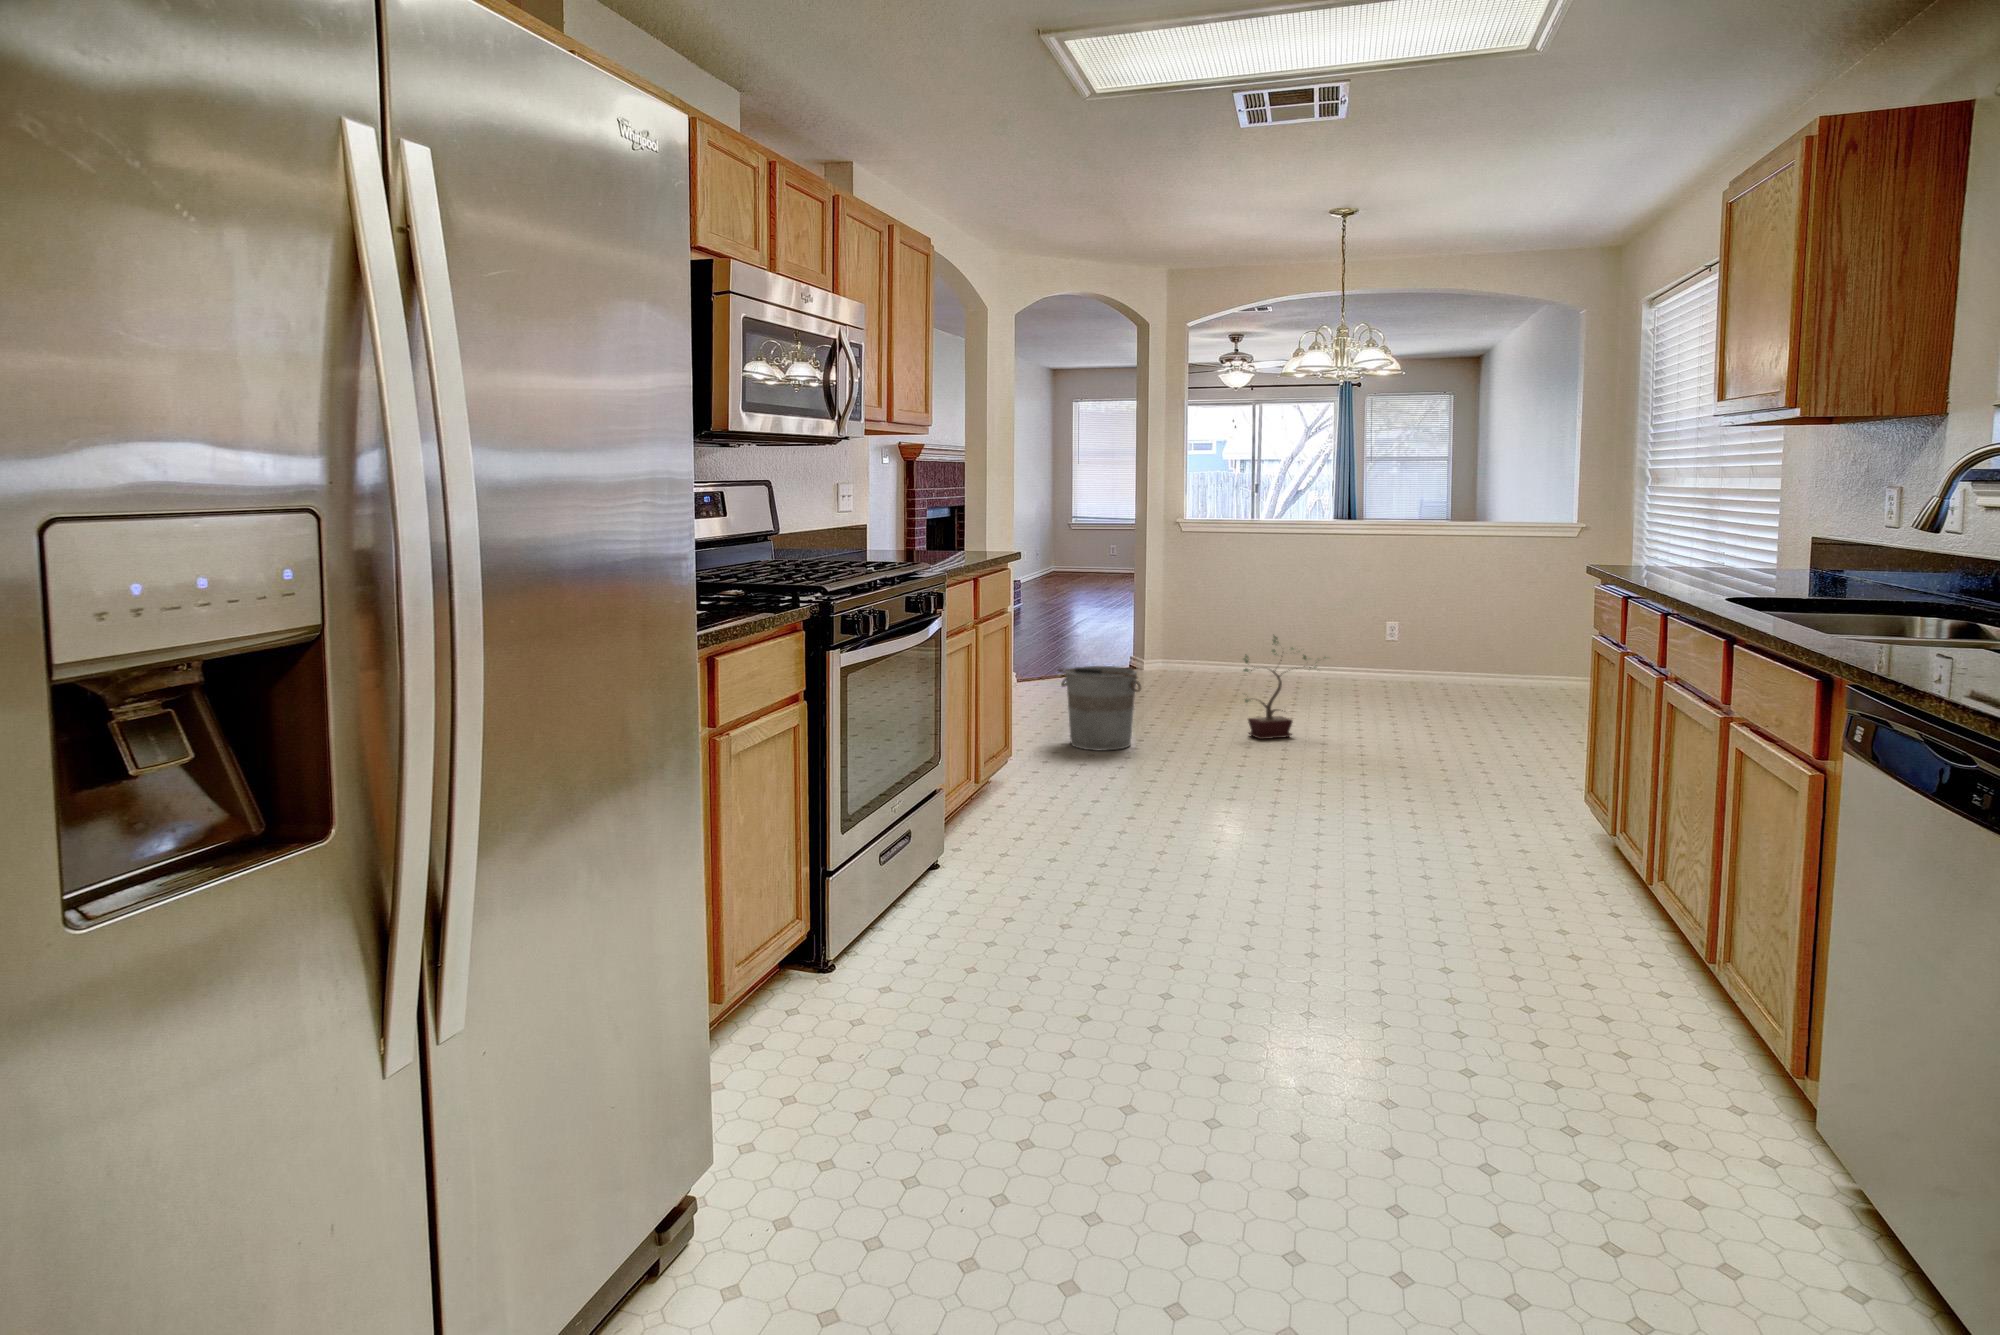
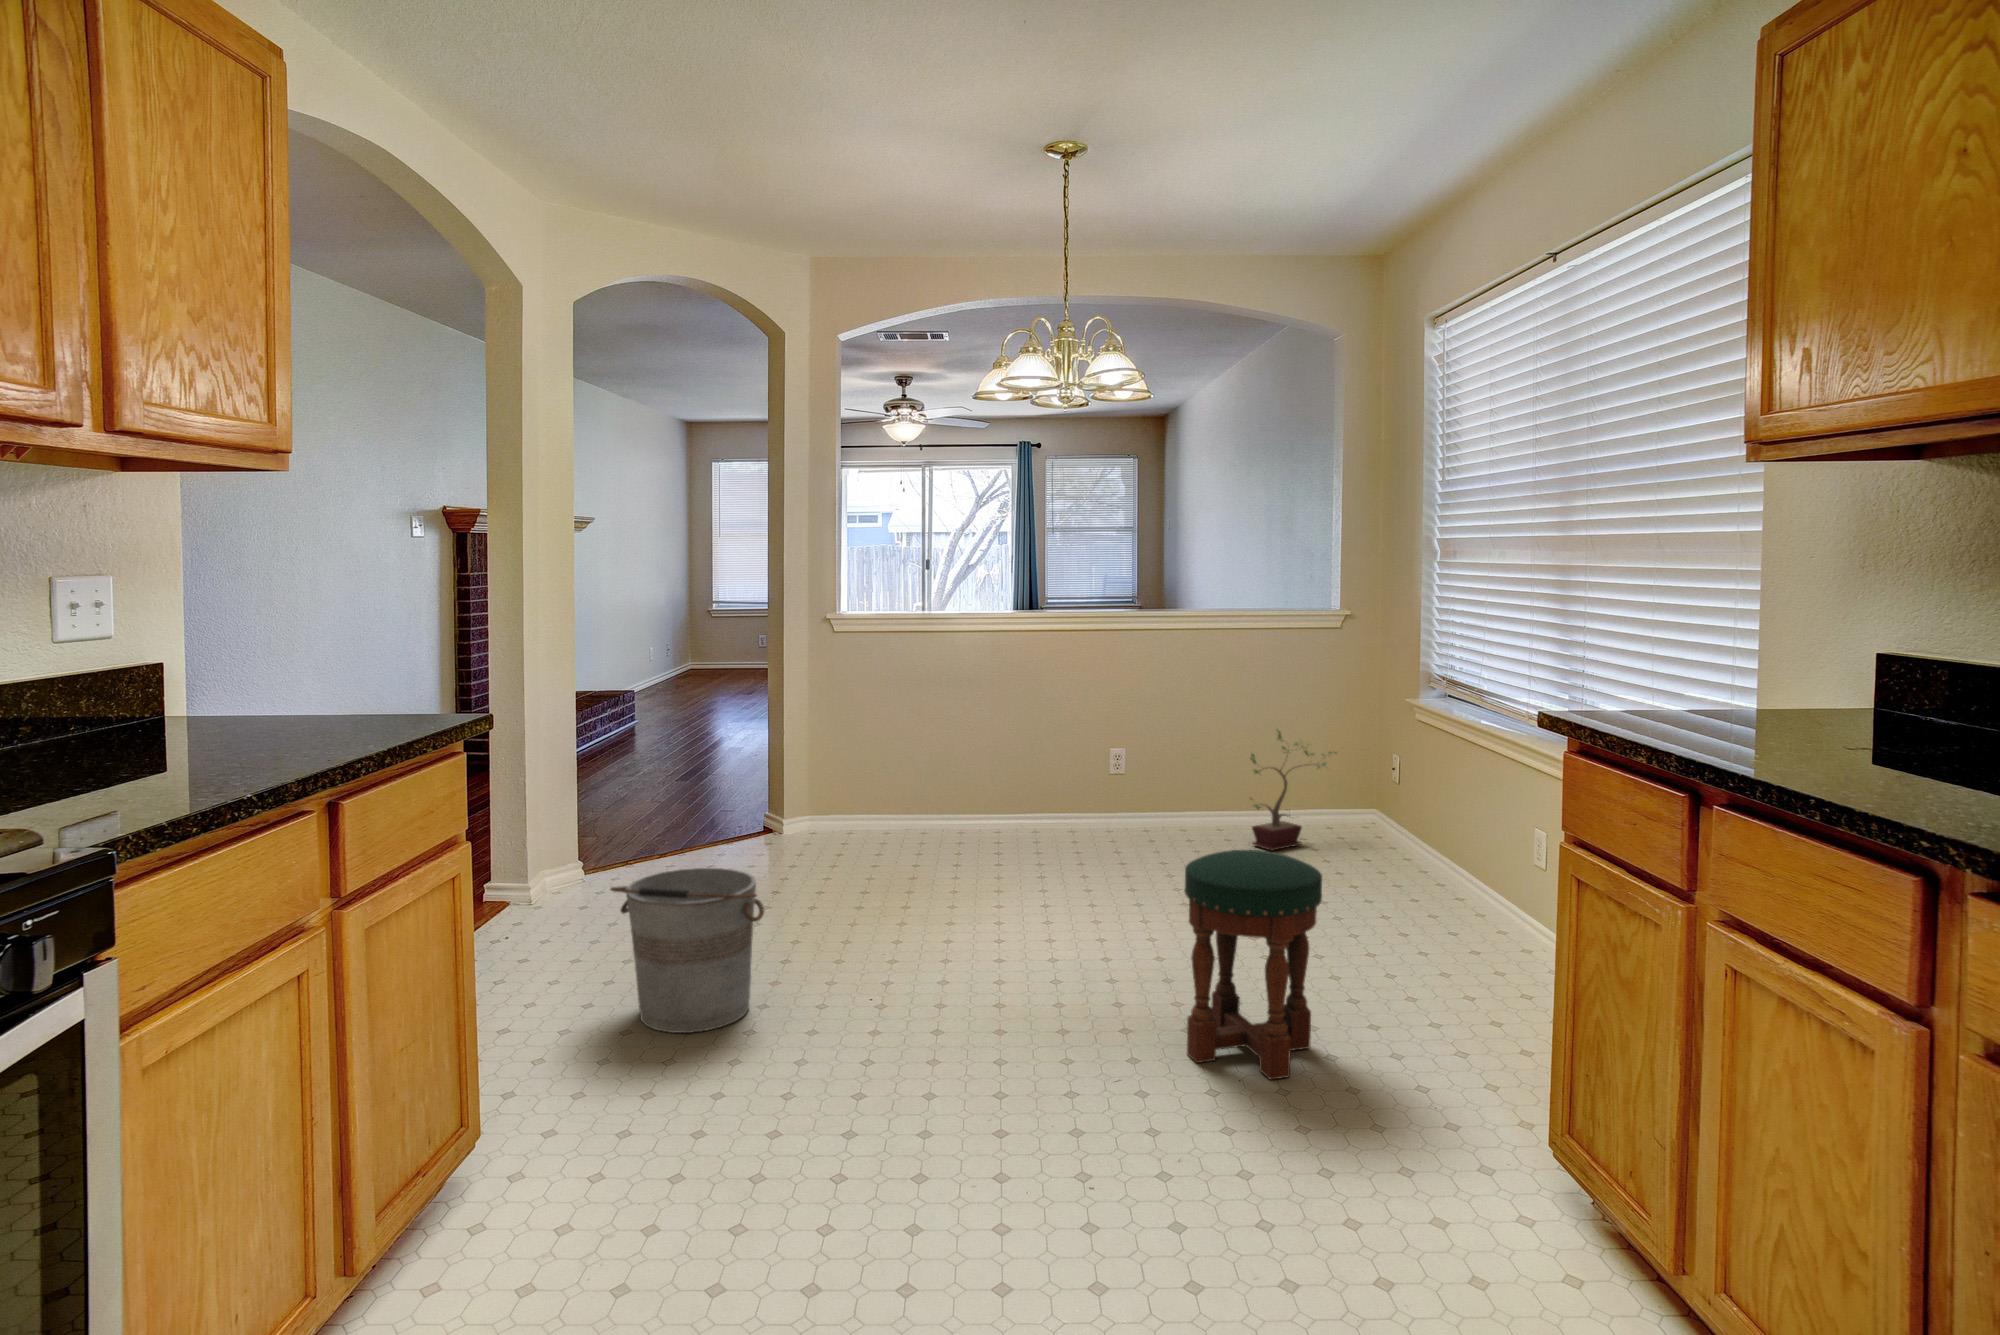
potted plant: present [1244,636,1326,739] -> present [1250,731,1336,851]
stool: none [1386,658,1472,784] -> present [1184,850,1322,1080]

